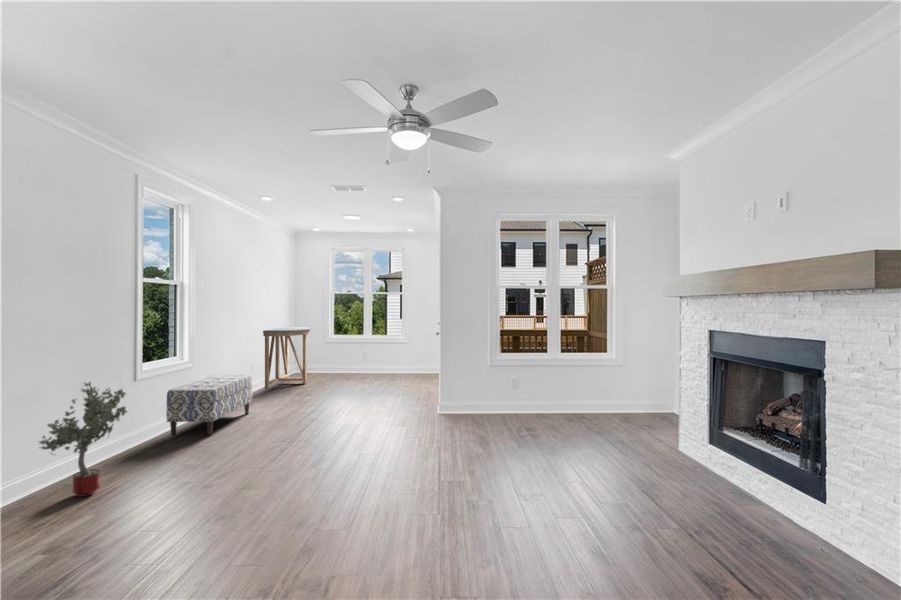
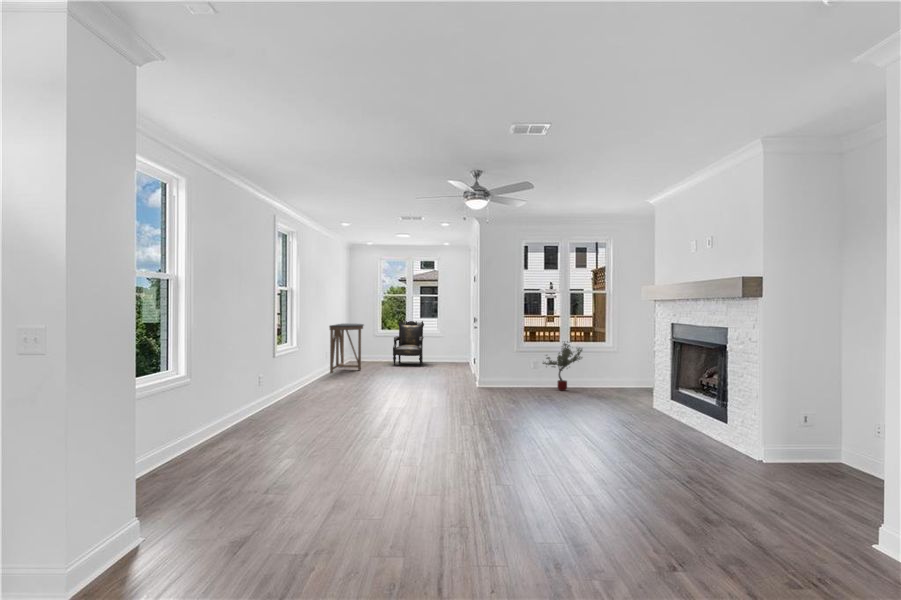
armchair: none [349,322,388,376] -> present [393,321,424,366]
bench: present [166,375,252,436] -> none [284,358,334,398]
potted tree: present [40,382,127,497] -> present [543,341,582,391]

